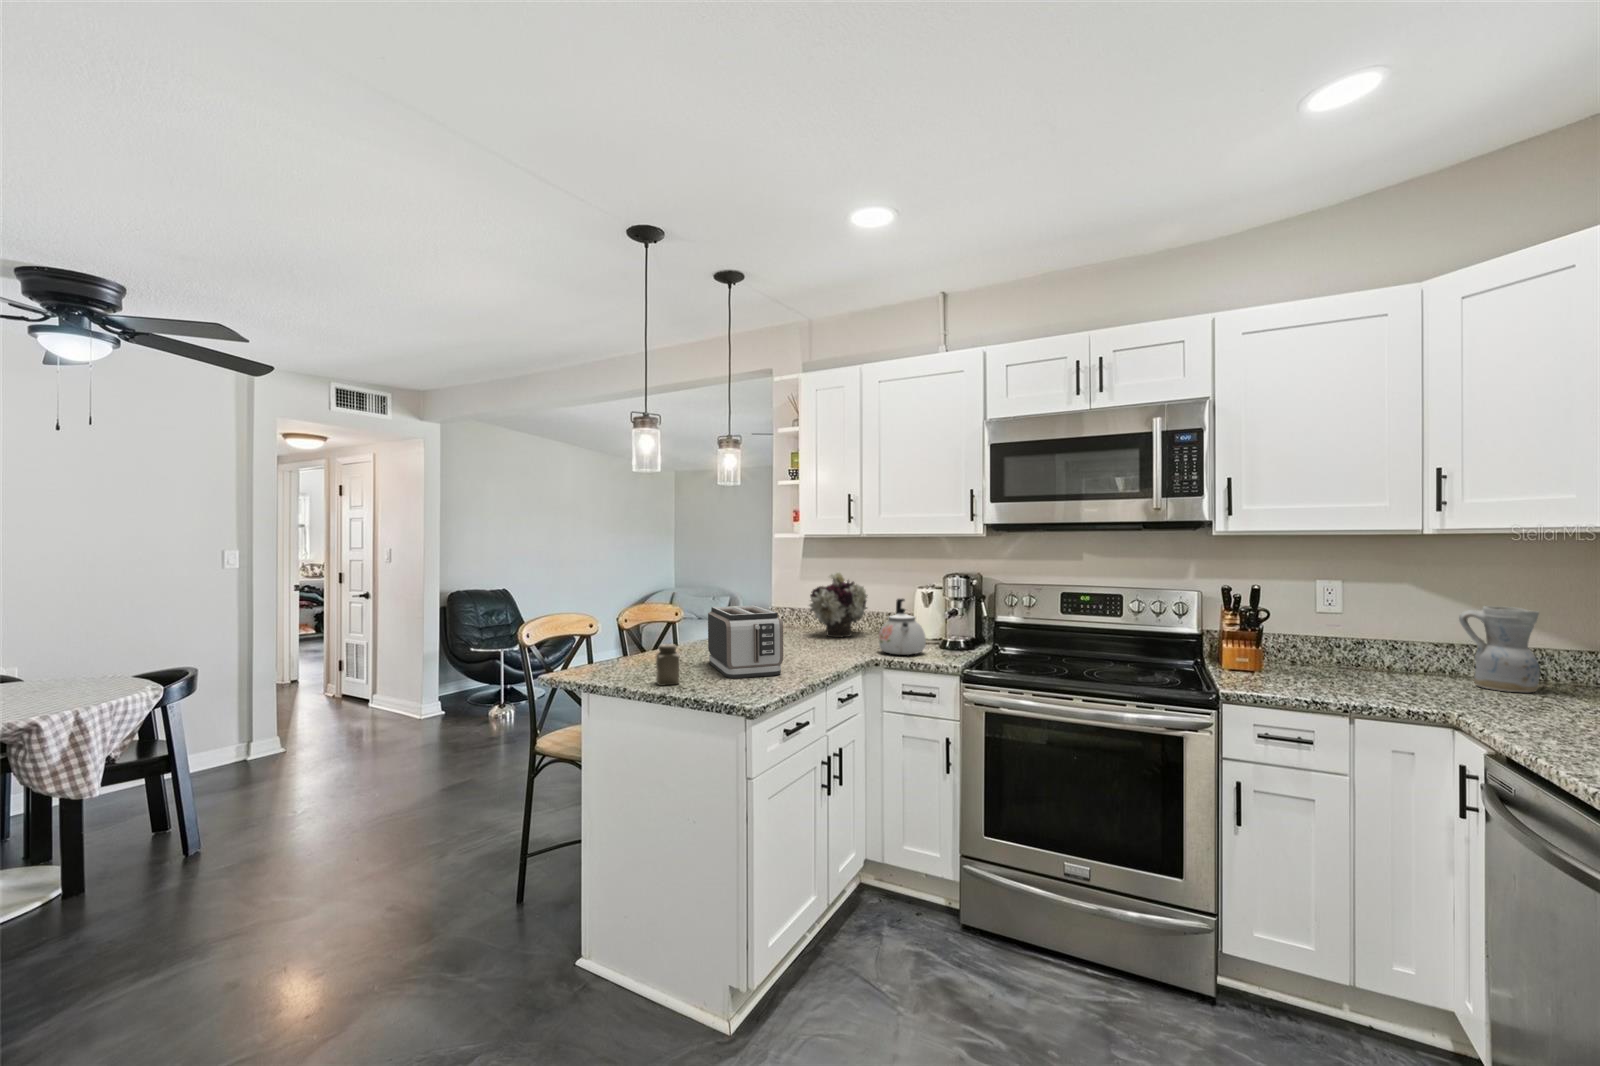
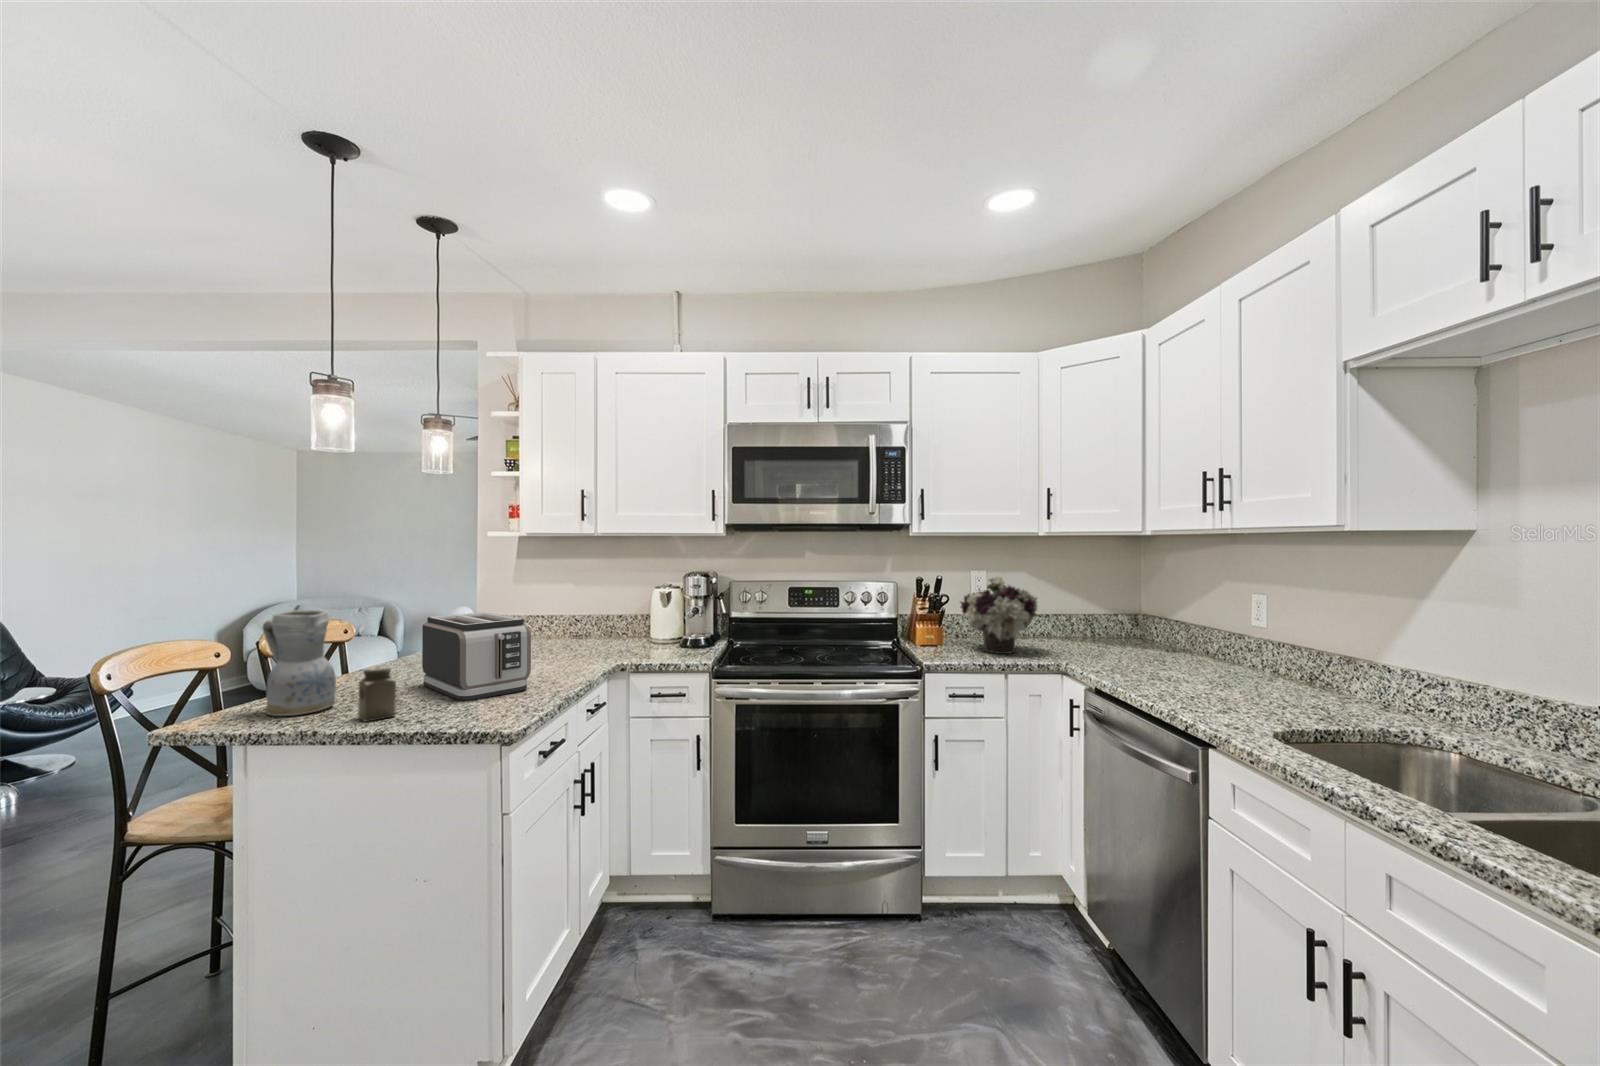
flower arrangement: present [809,572,868,637] -> present [961,576,1037,654]
kettle: present [879,599,926,655] -> none [622,598,671,655]
ceramic pitcher: present [1459,606,1540,692] -> present [263,610,336,716]

